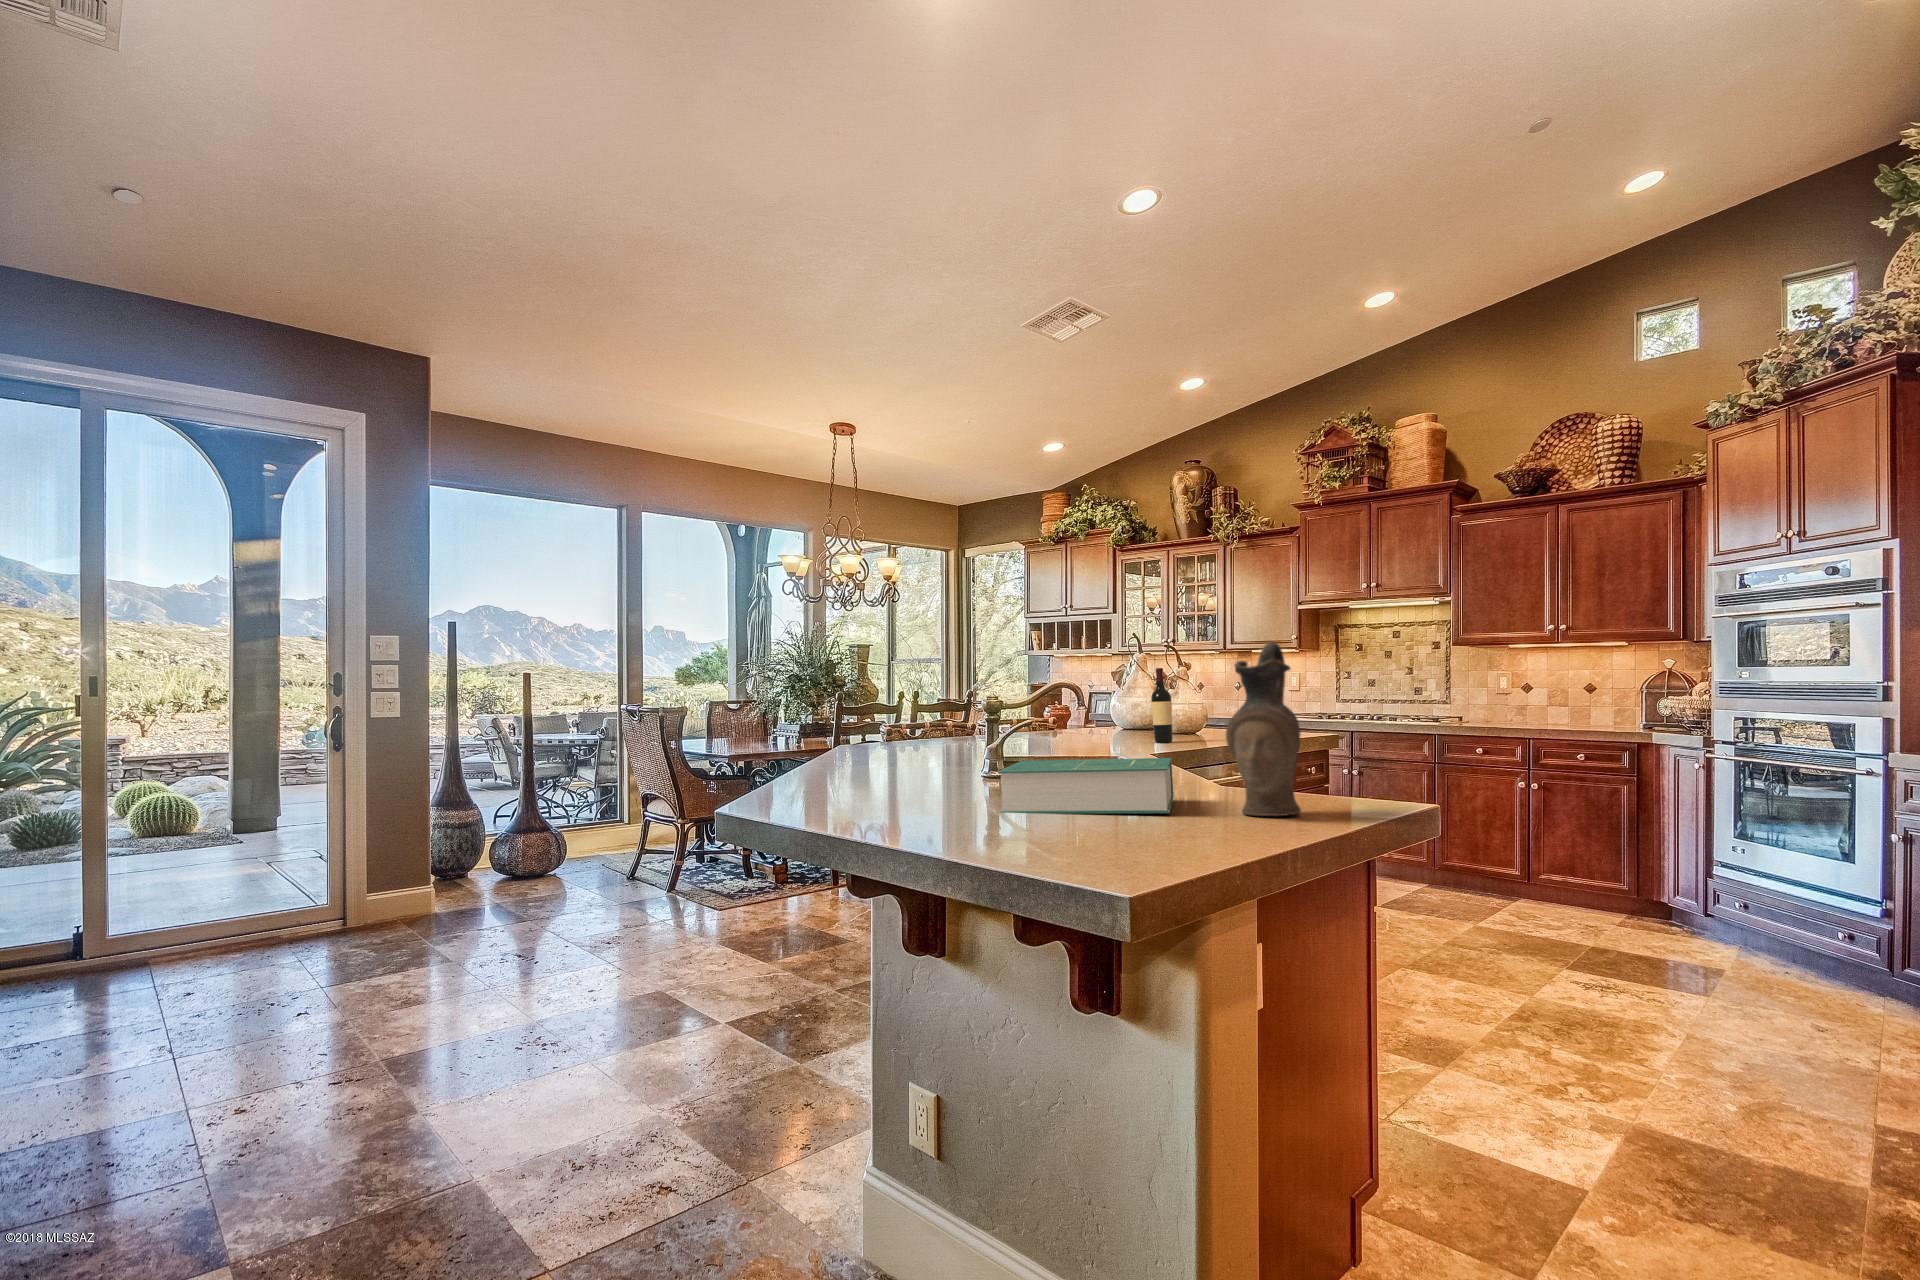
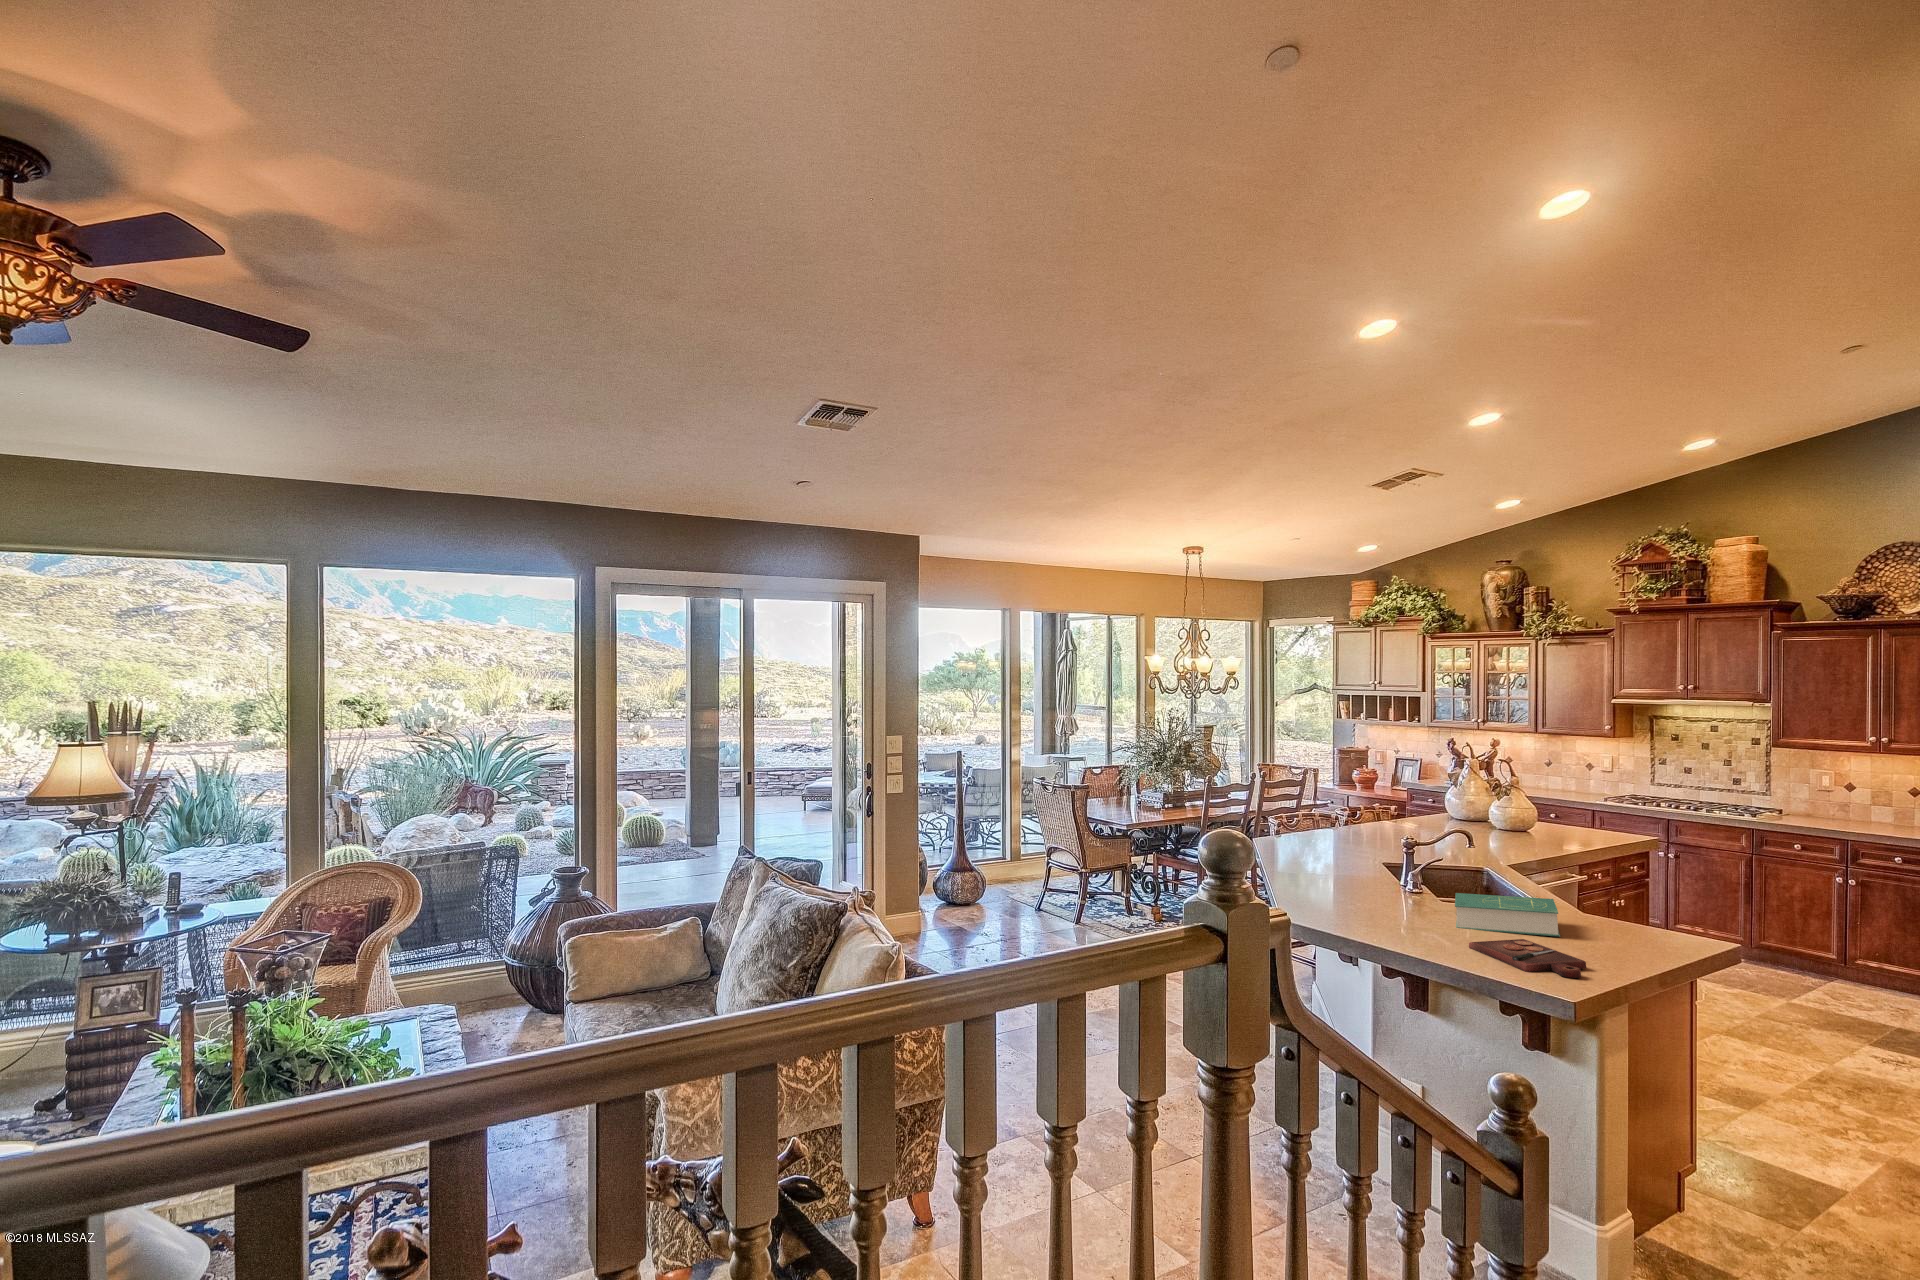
ceramic pitcher: present [1226,642,1301,816] -> none [1593,844,1640,943]
wine bottle: present [1151,668,1173,743] -> none [1494,786,1512,844]
cutting board: none [987,815,1188,871] -> present [1469,939,1586,978]

